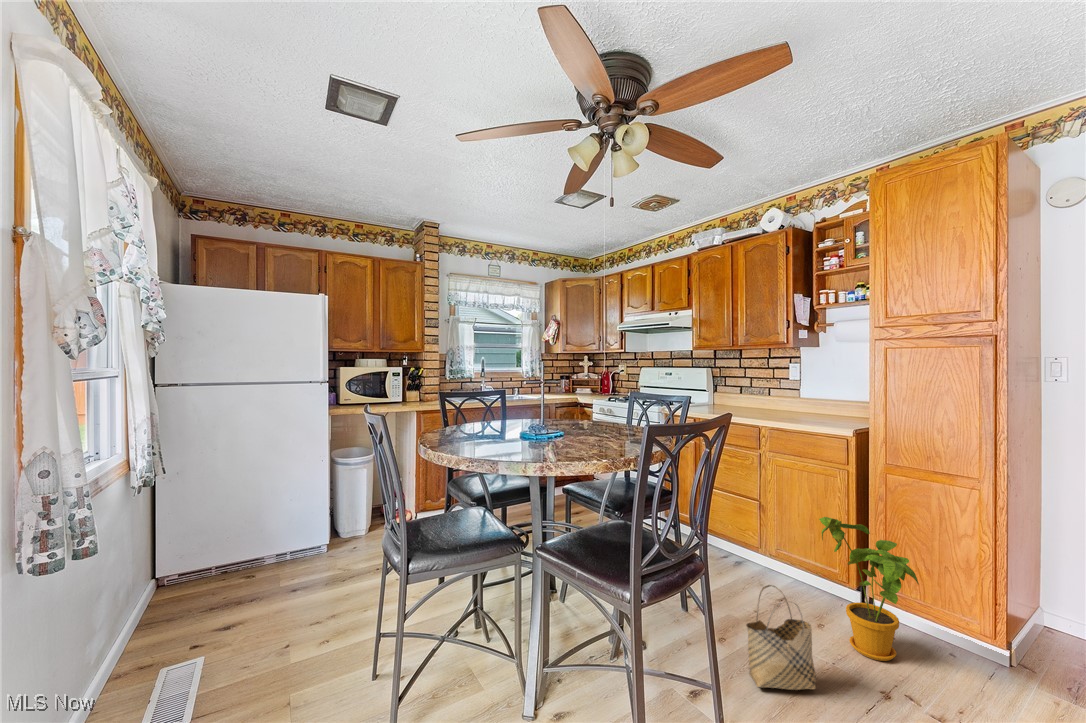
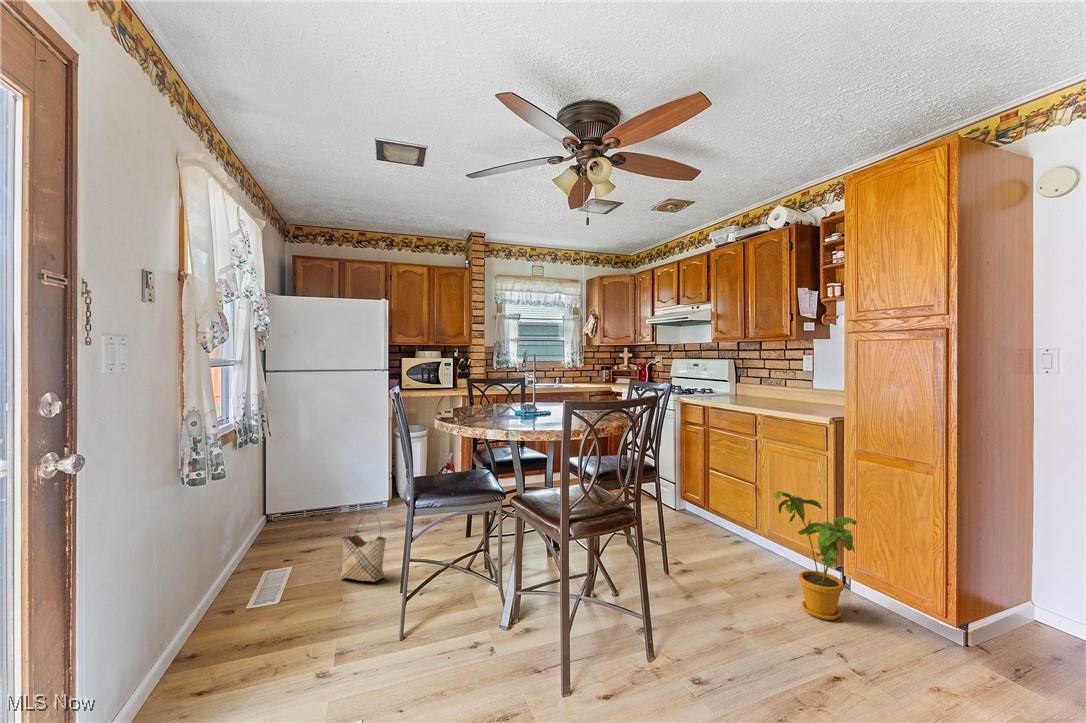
woven basket: present [746,585,816,690] -> present [341,512,386,582]

